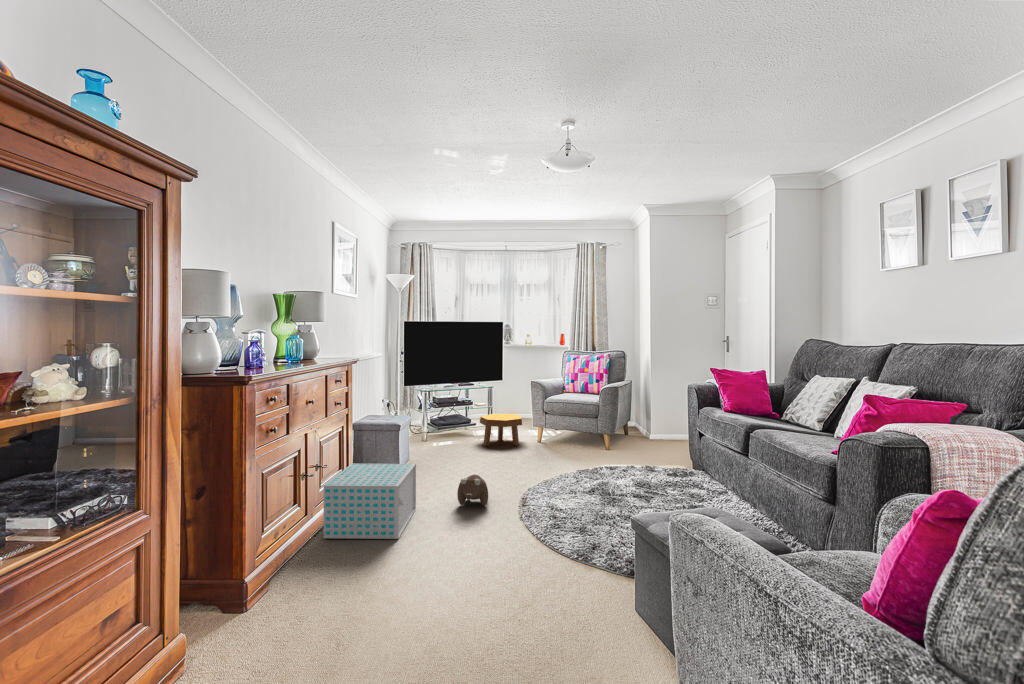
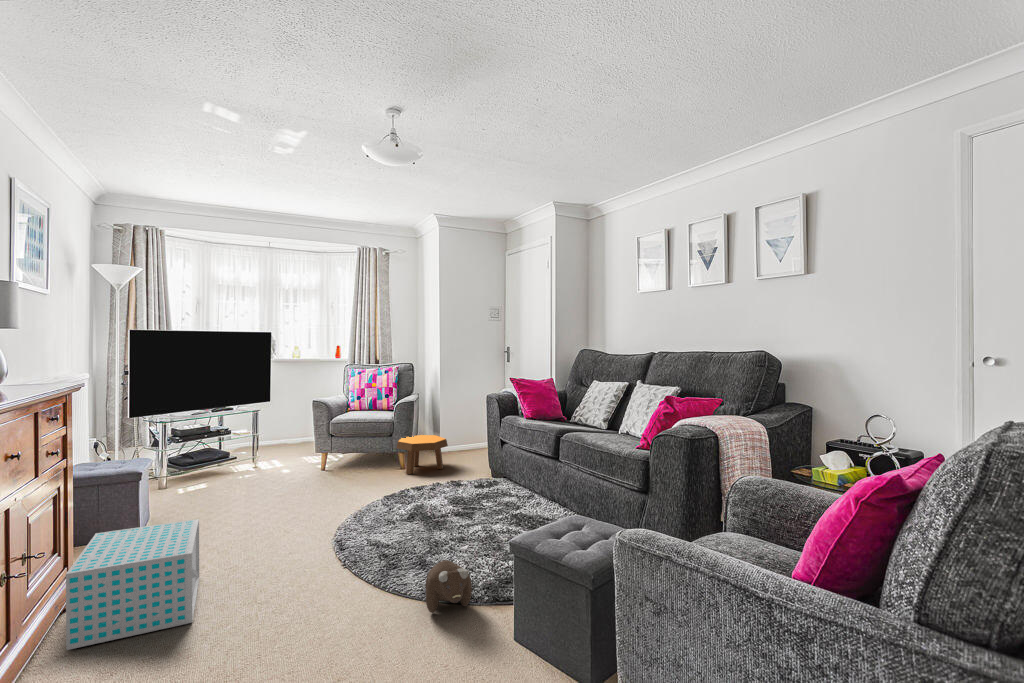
footstool: present [480,414,522,446] -> present [397,435,448,474]
plush toy: present [457,475,488,506] -> present [425,560,472,613]

